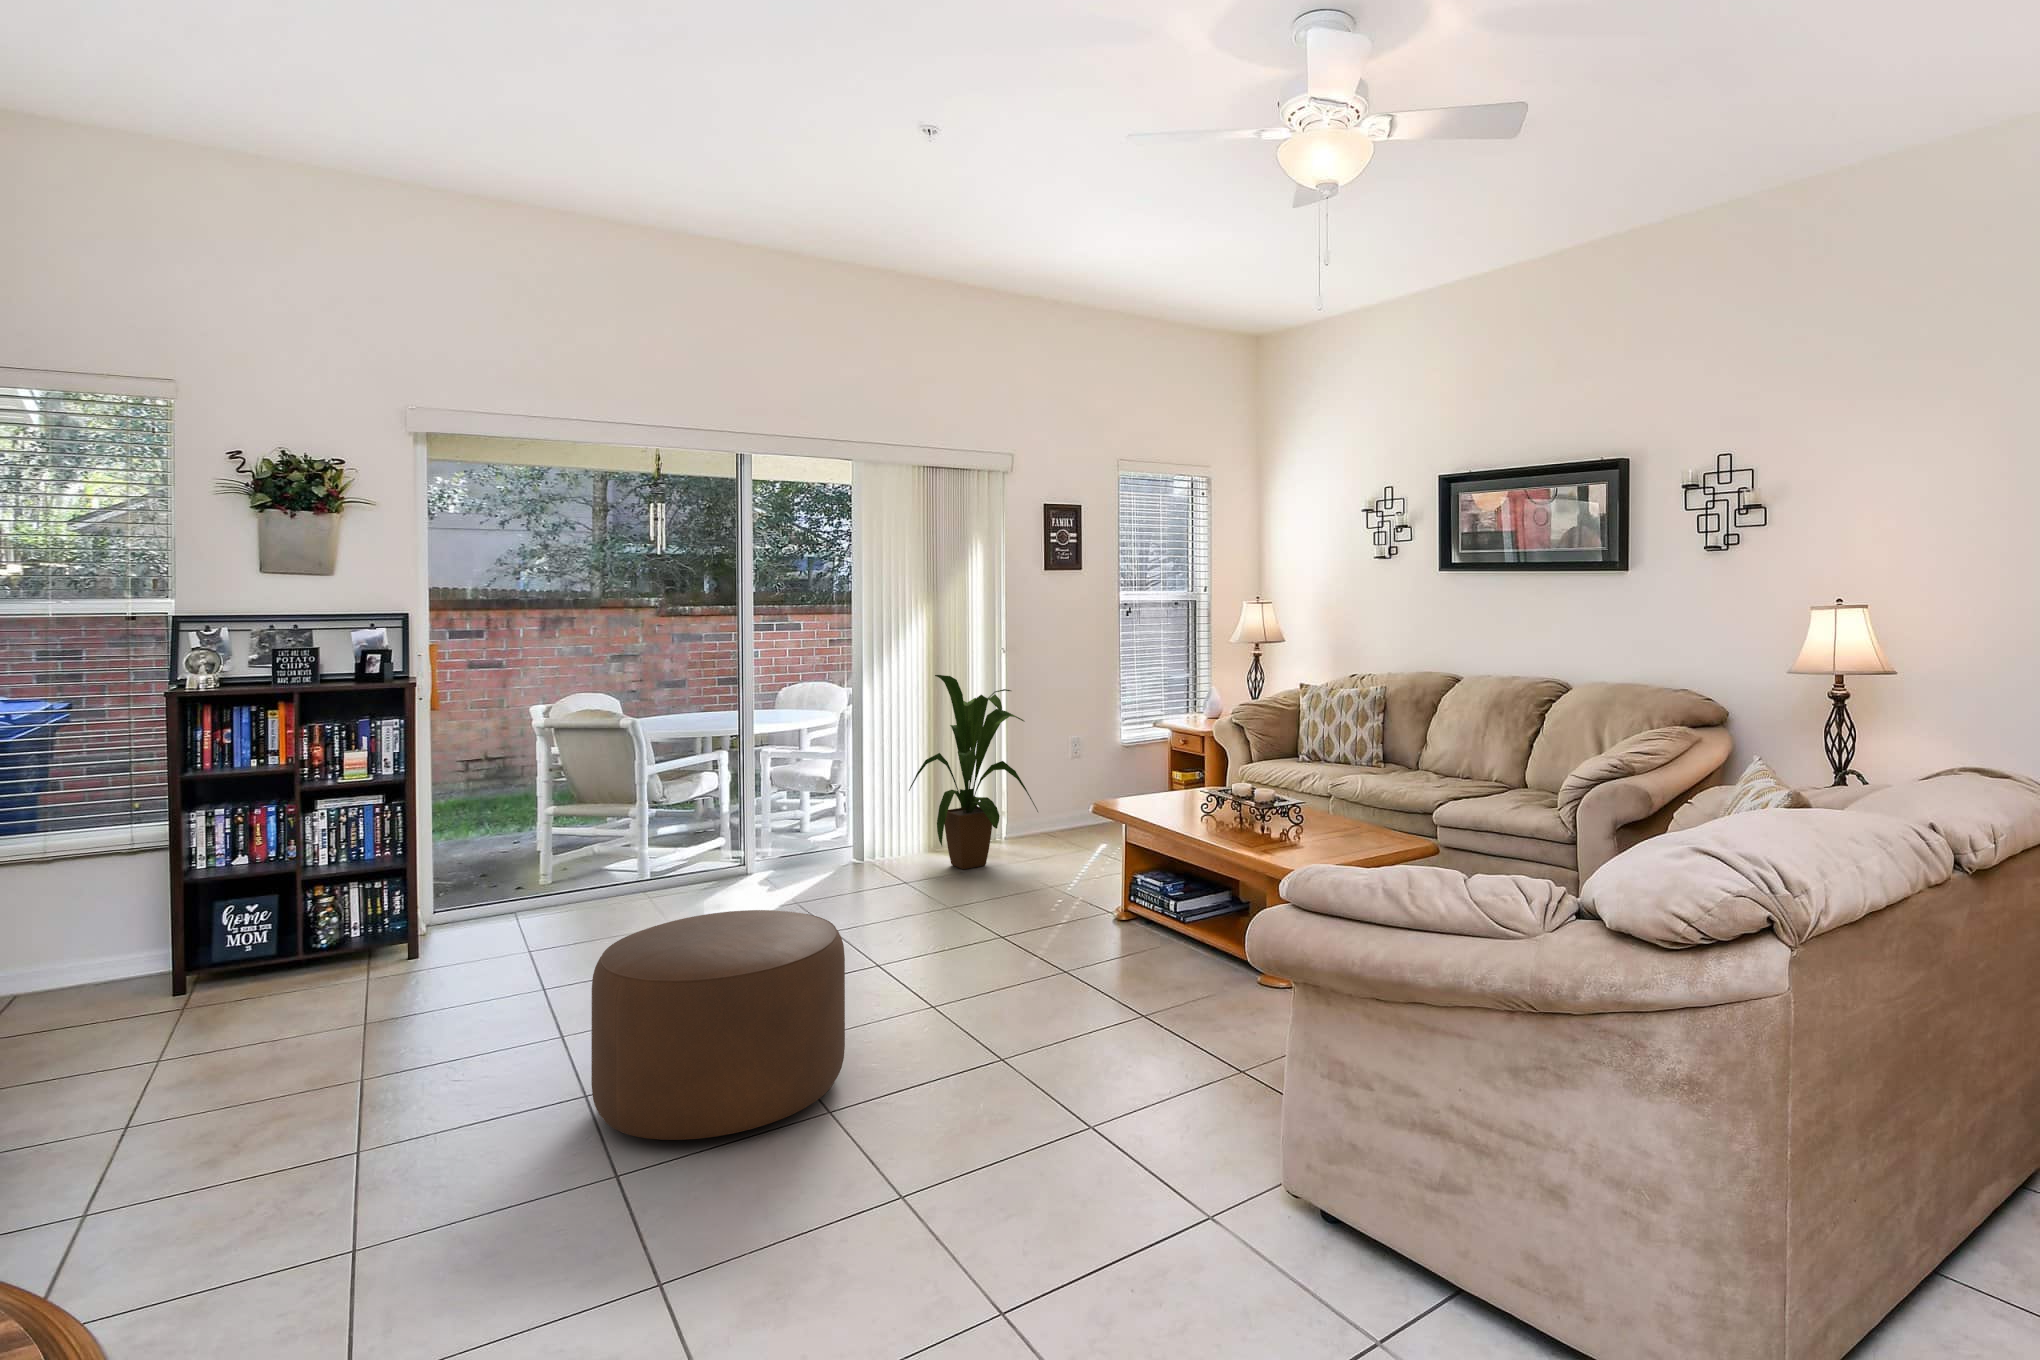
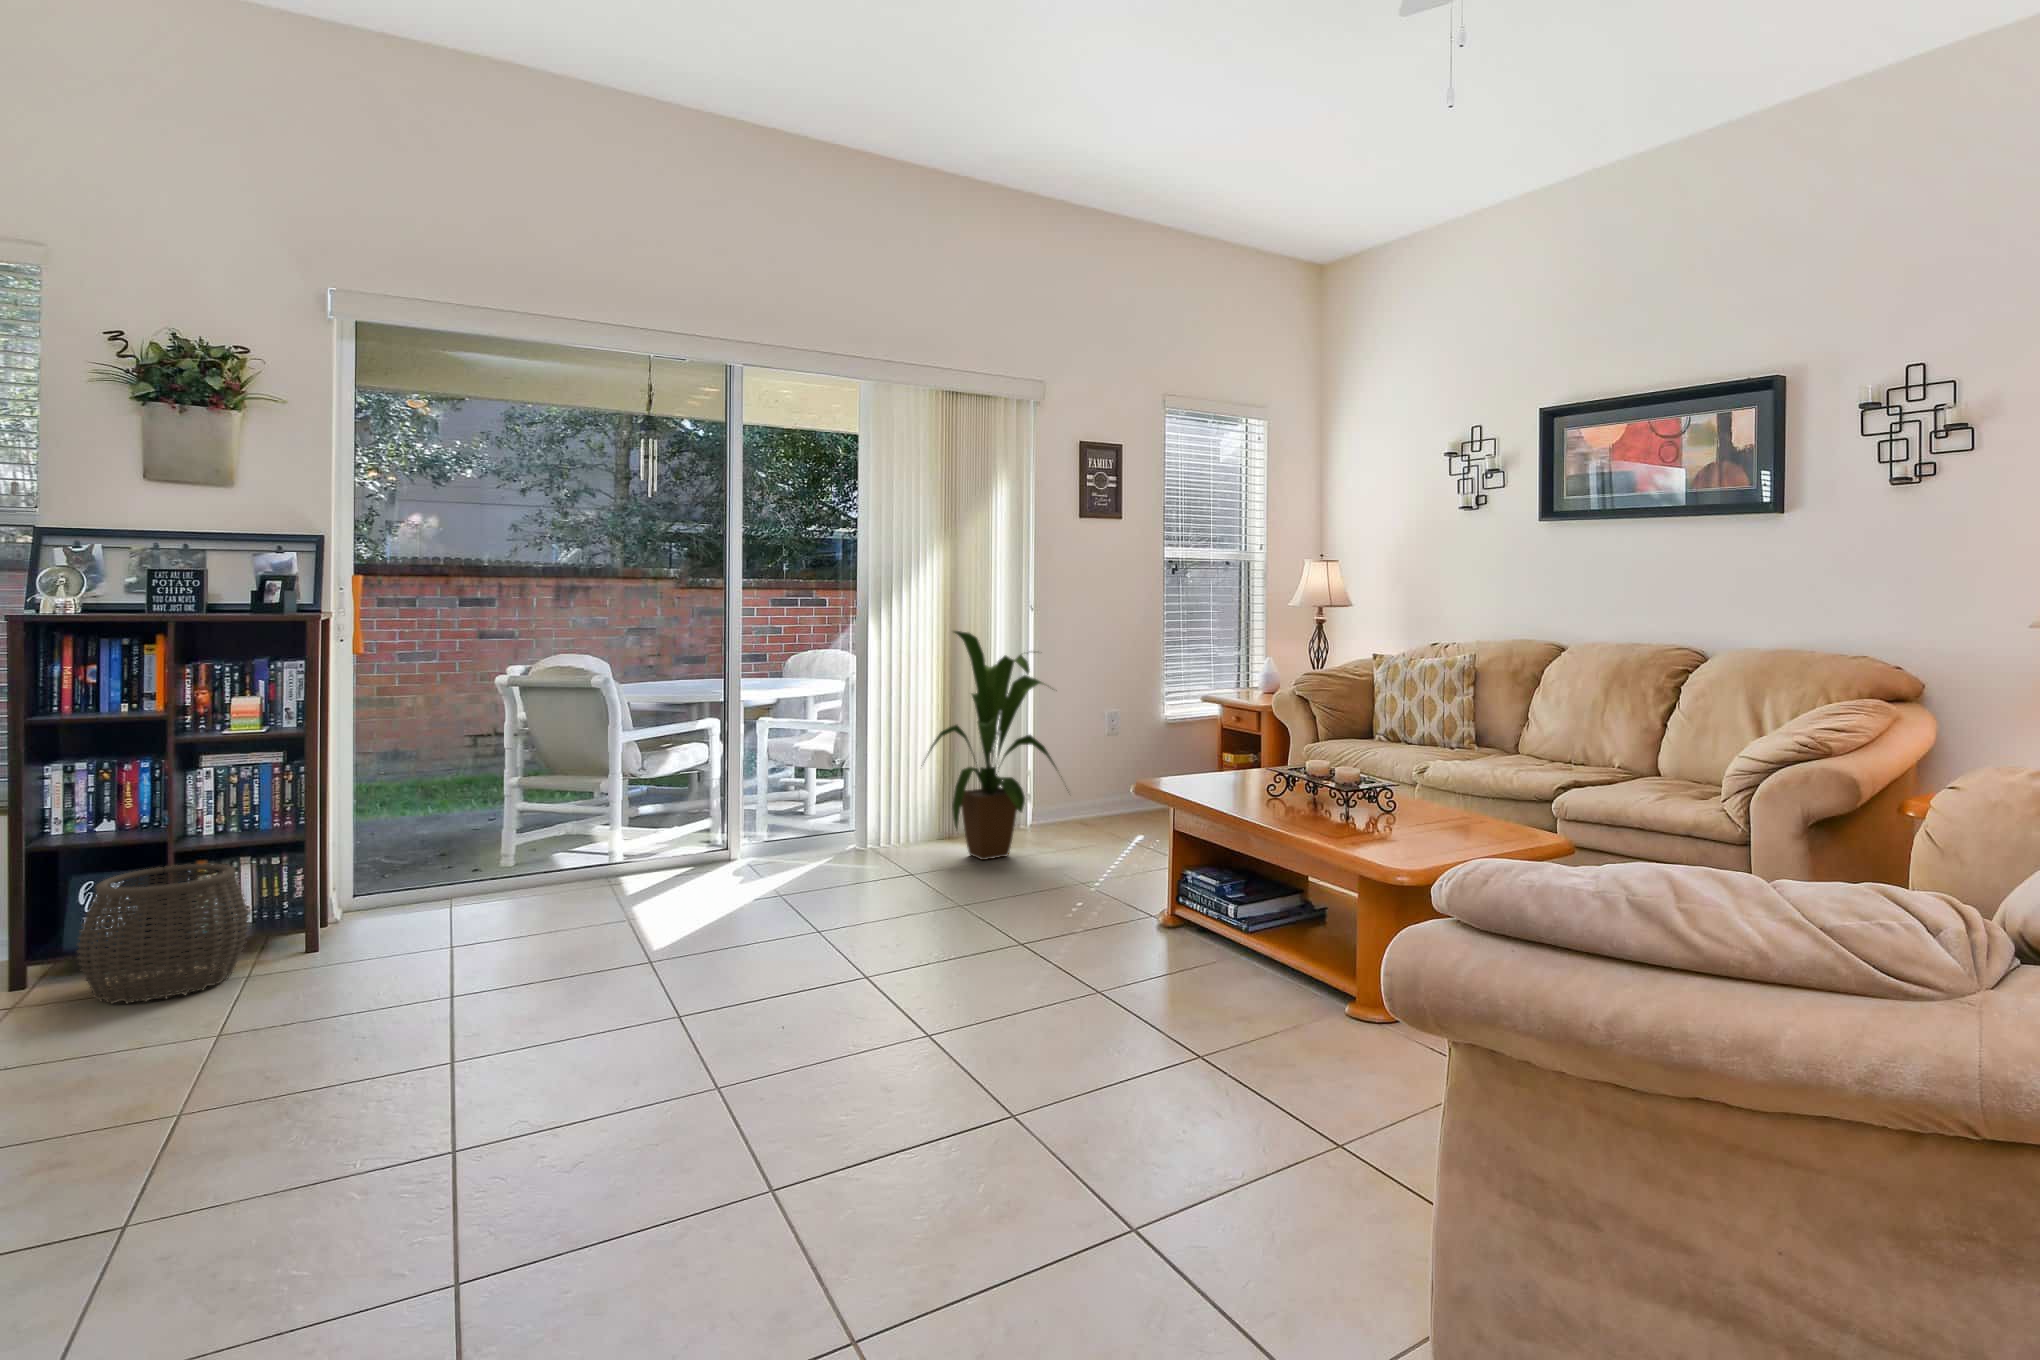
woven basket: none [232,890,365,1006] -> present [77,864,249,1003]
ottoman: present [591,910,845,1140] -> none [459,897,806,1209]

